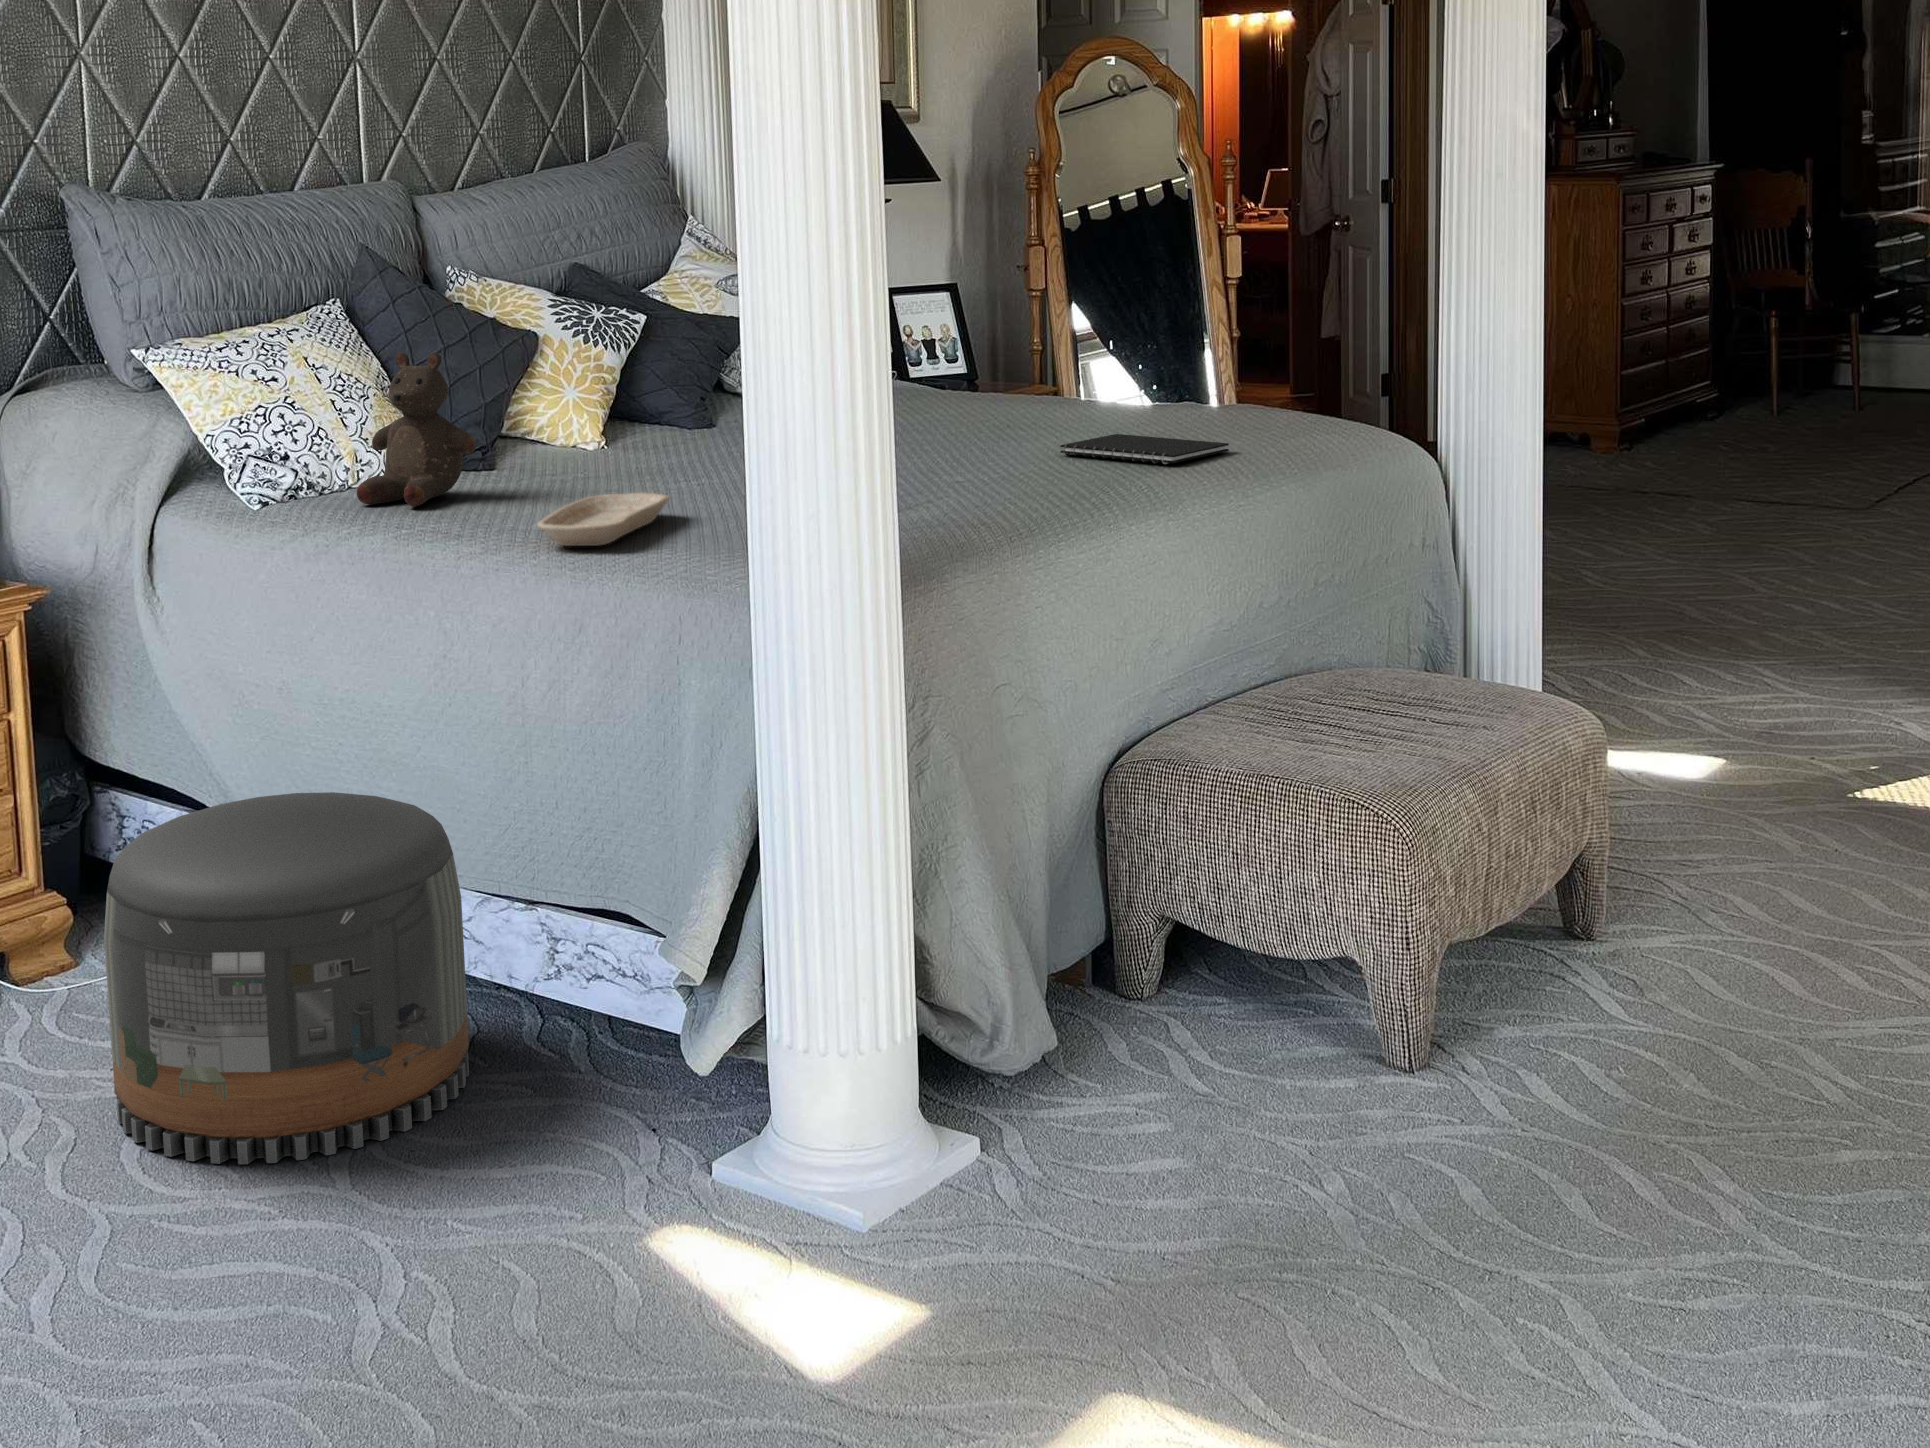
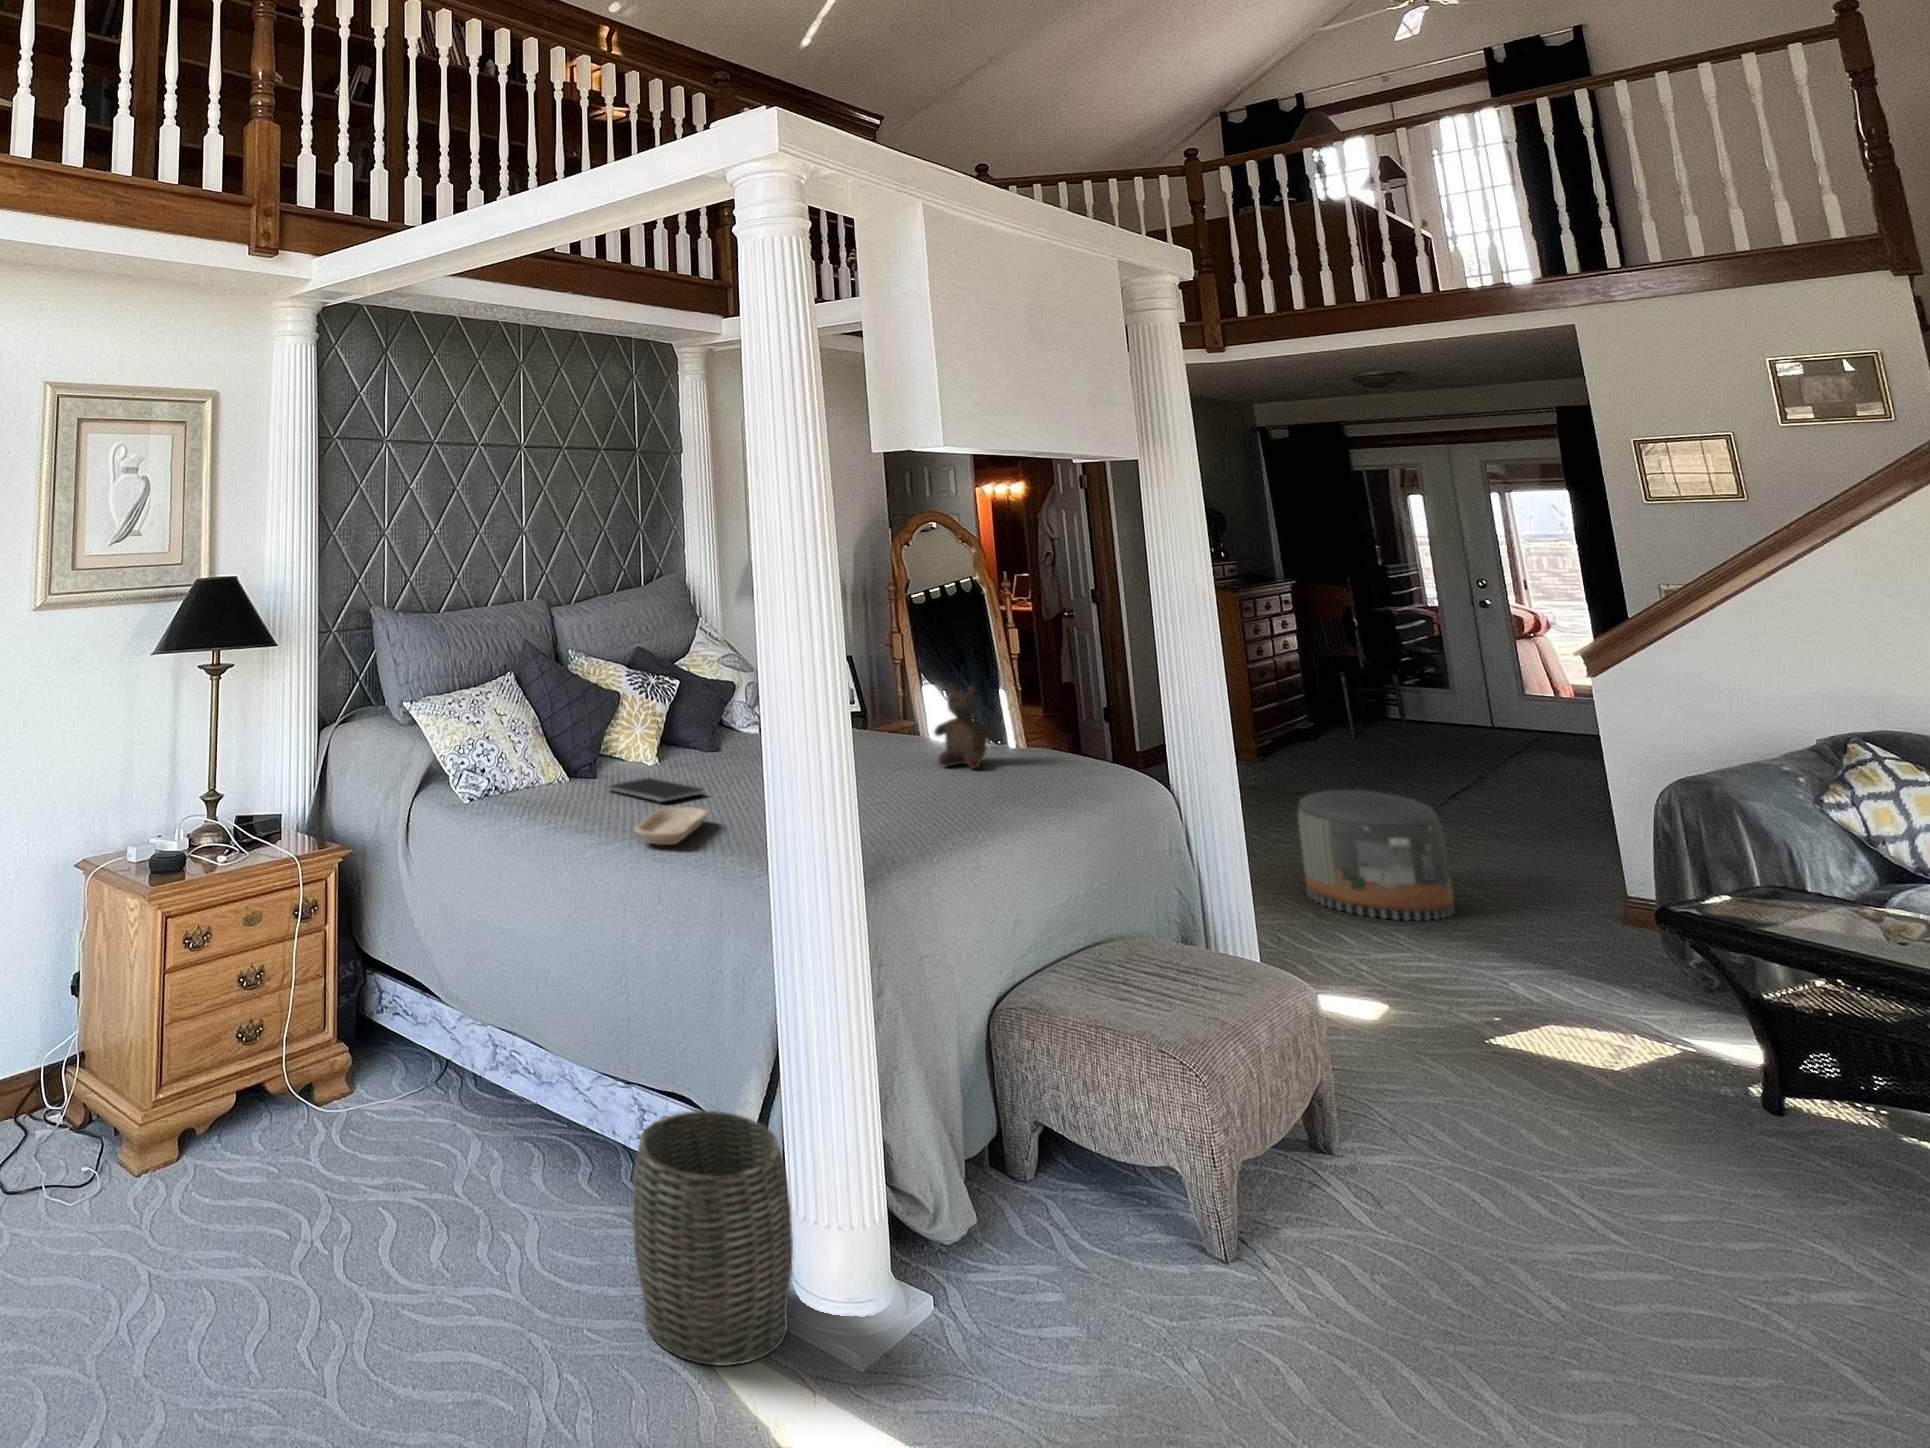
stuffed bear: present [356,352,476,507] -> present [934,684,997,769]
notebook: present [1060,434,1229,465] -> present [609,778,703,802]
pouf: present [104,792,469,1164] -> present [1298,790,1454,921]
woven basket: none [516,922,767,1249] -> present [633,1111,793,1366]

